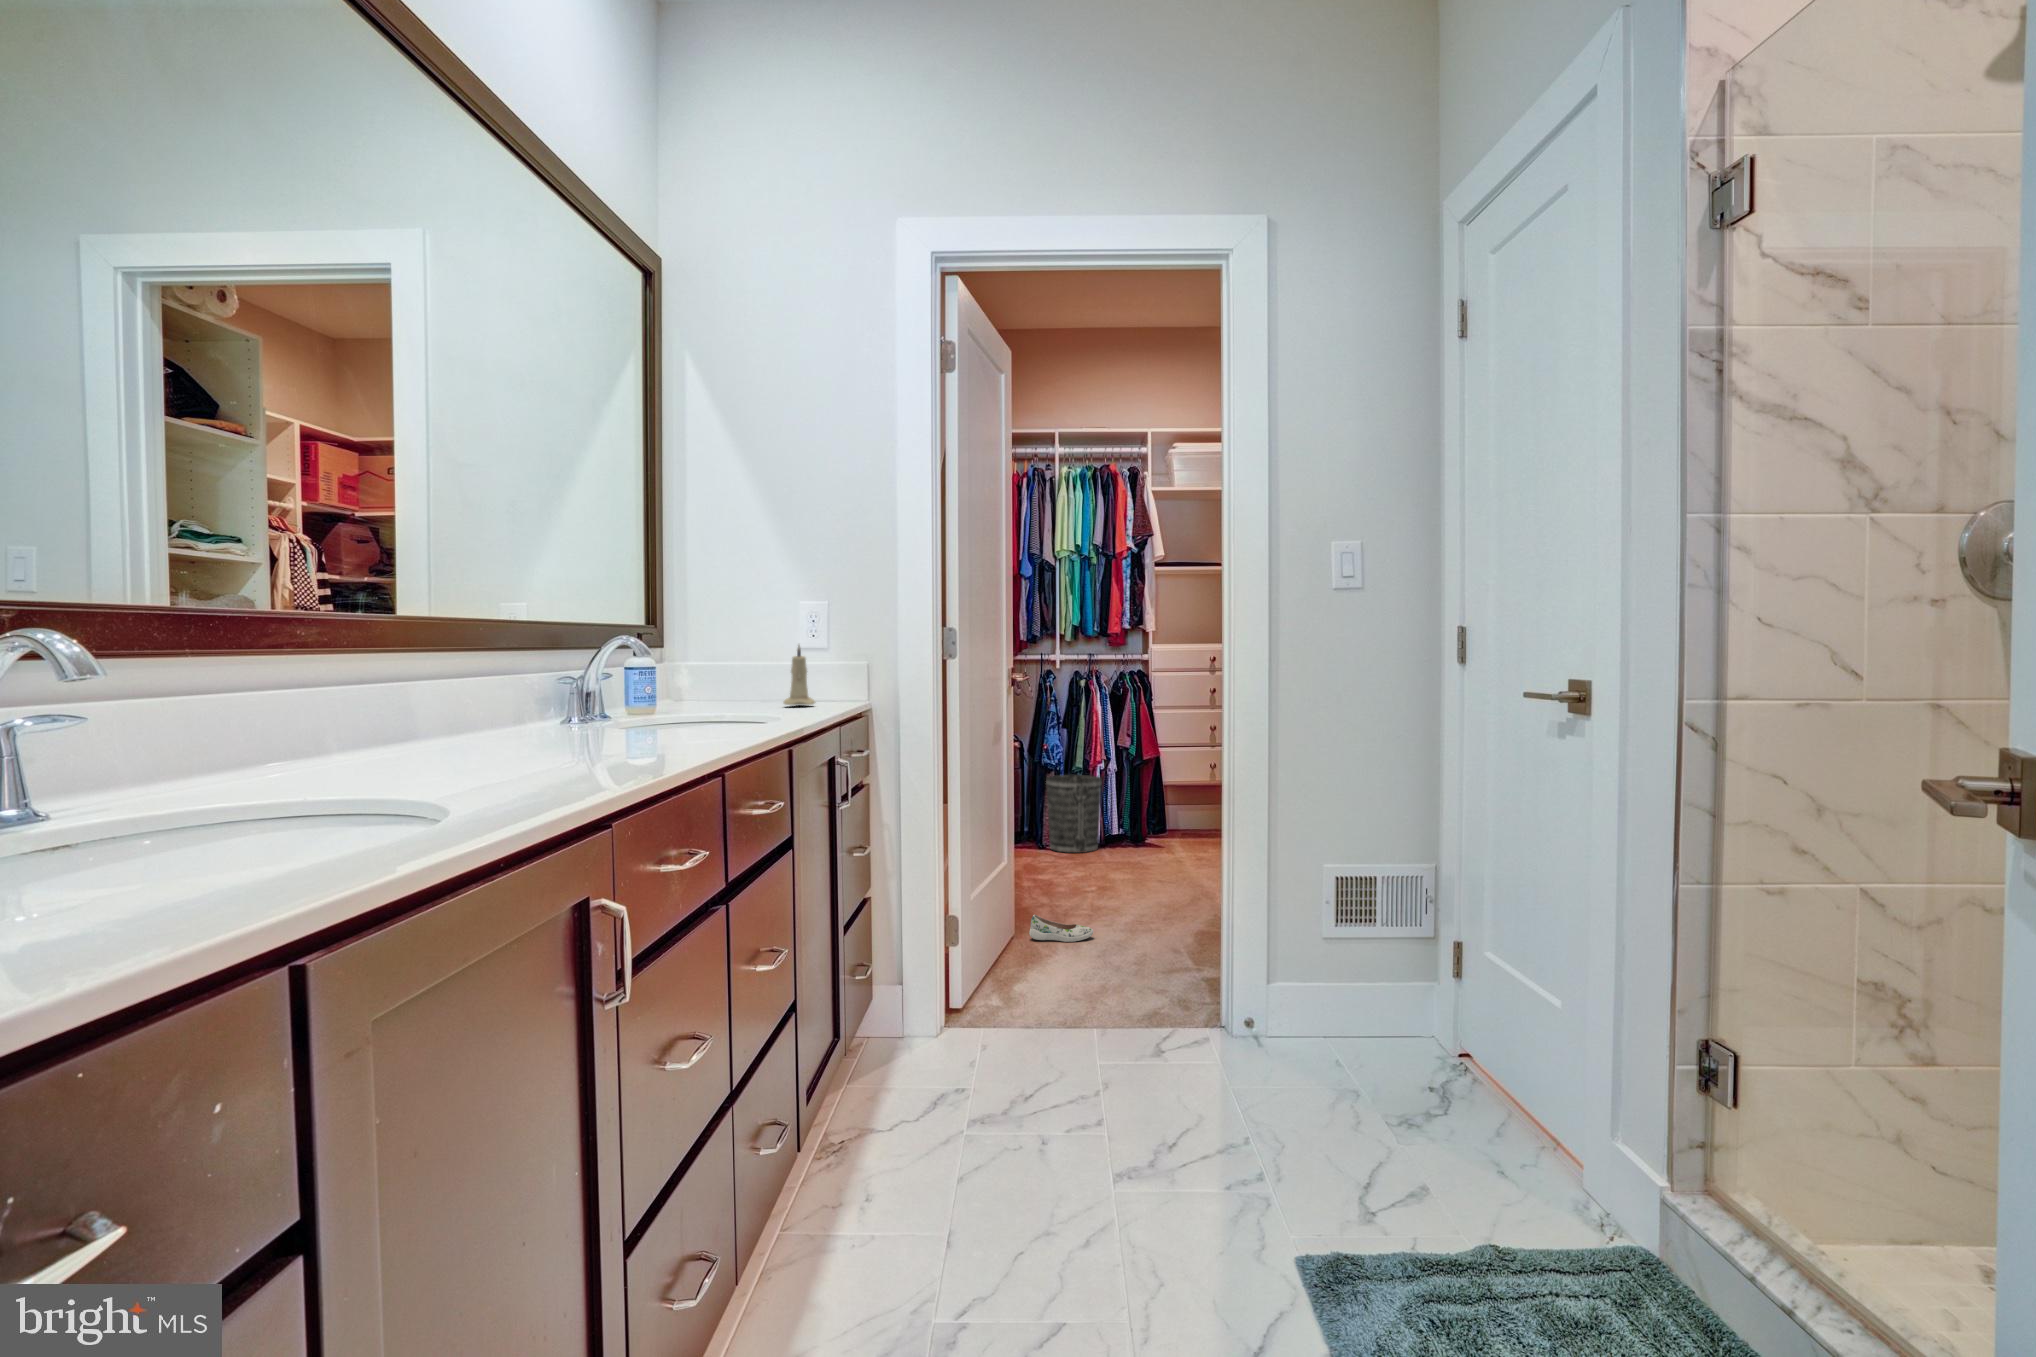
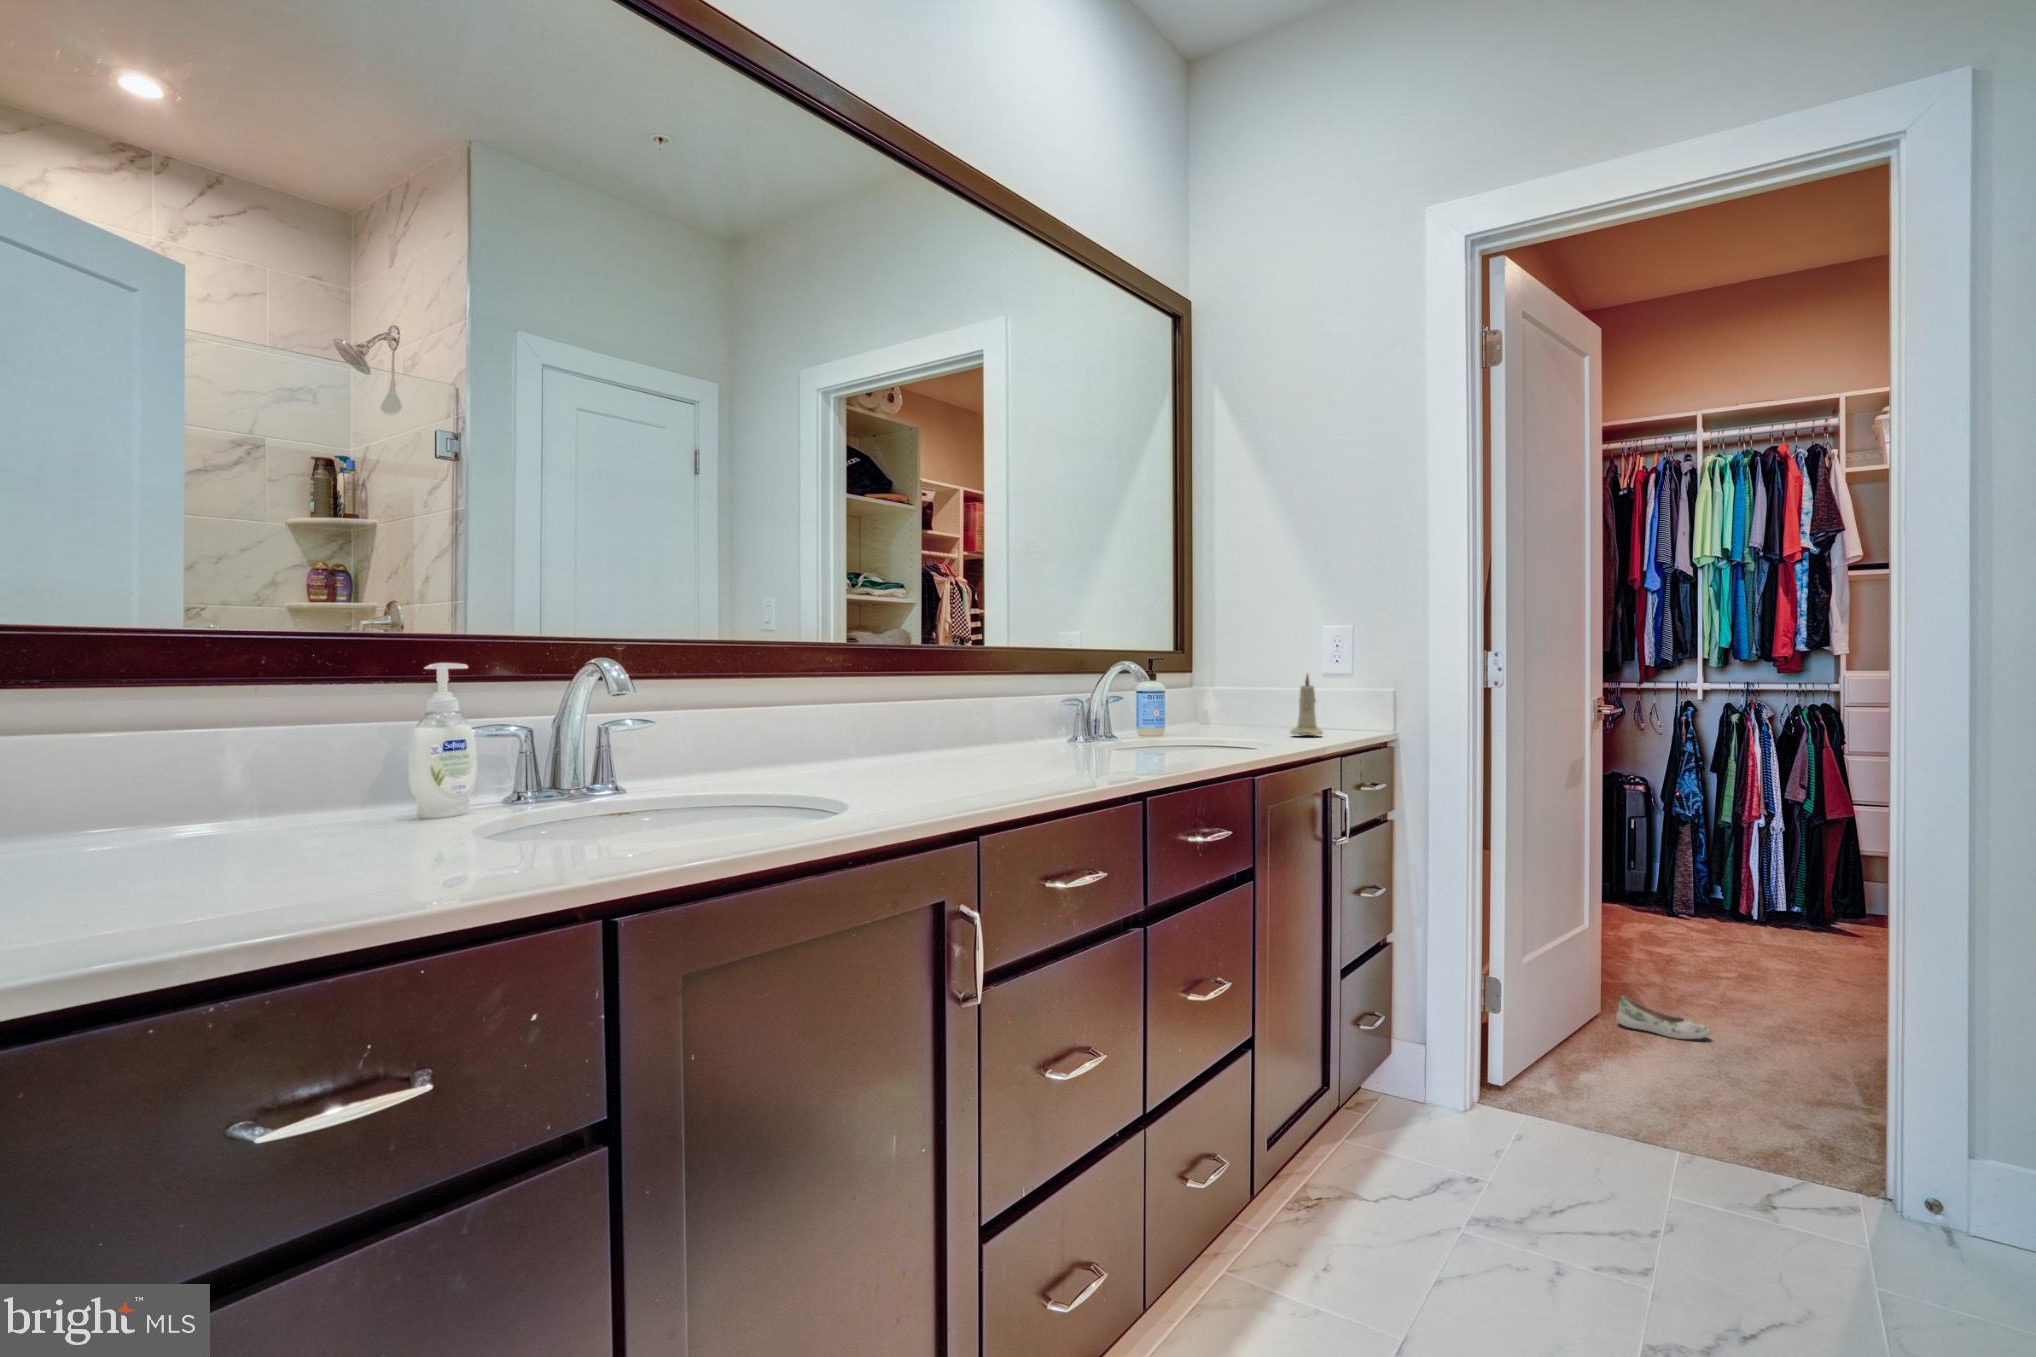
wastebasket: present [1046,775,1102,853] -> none [1674,830,1760,931]

